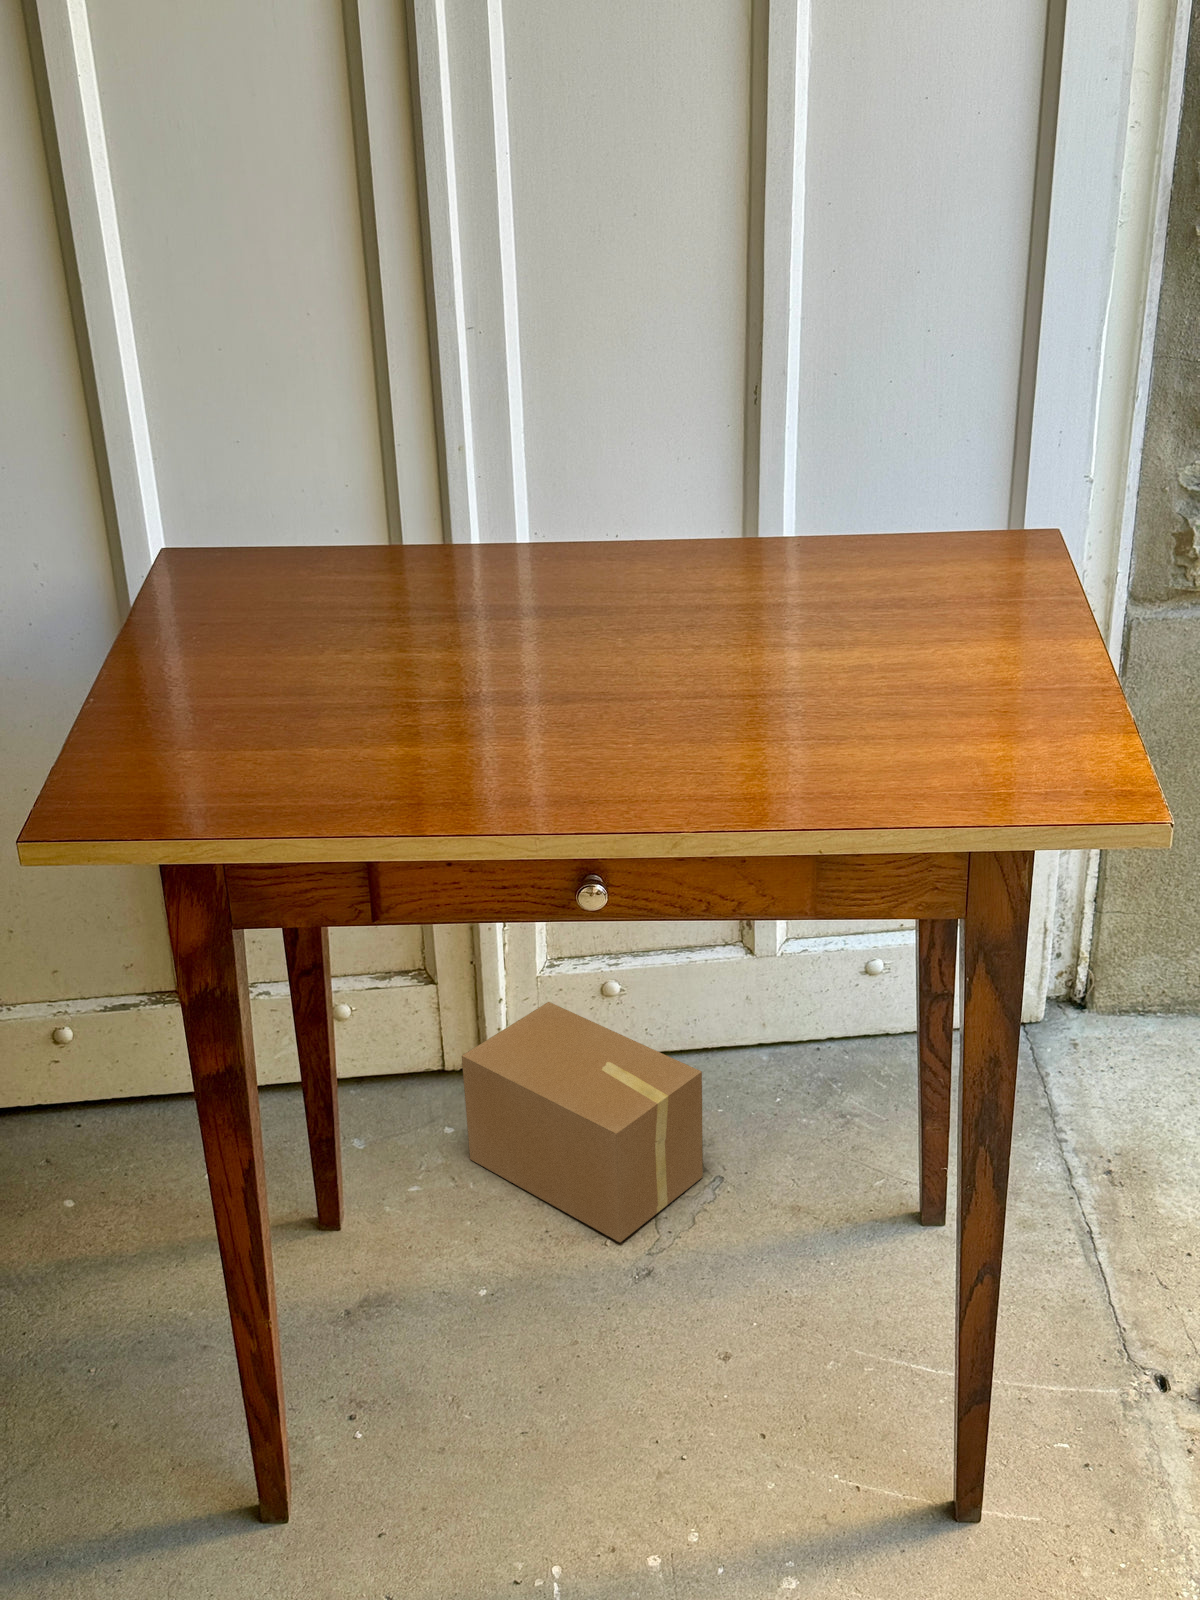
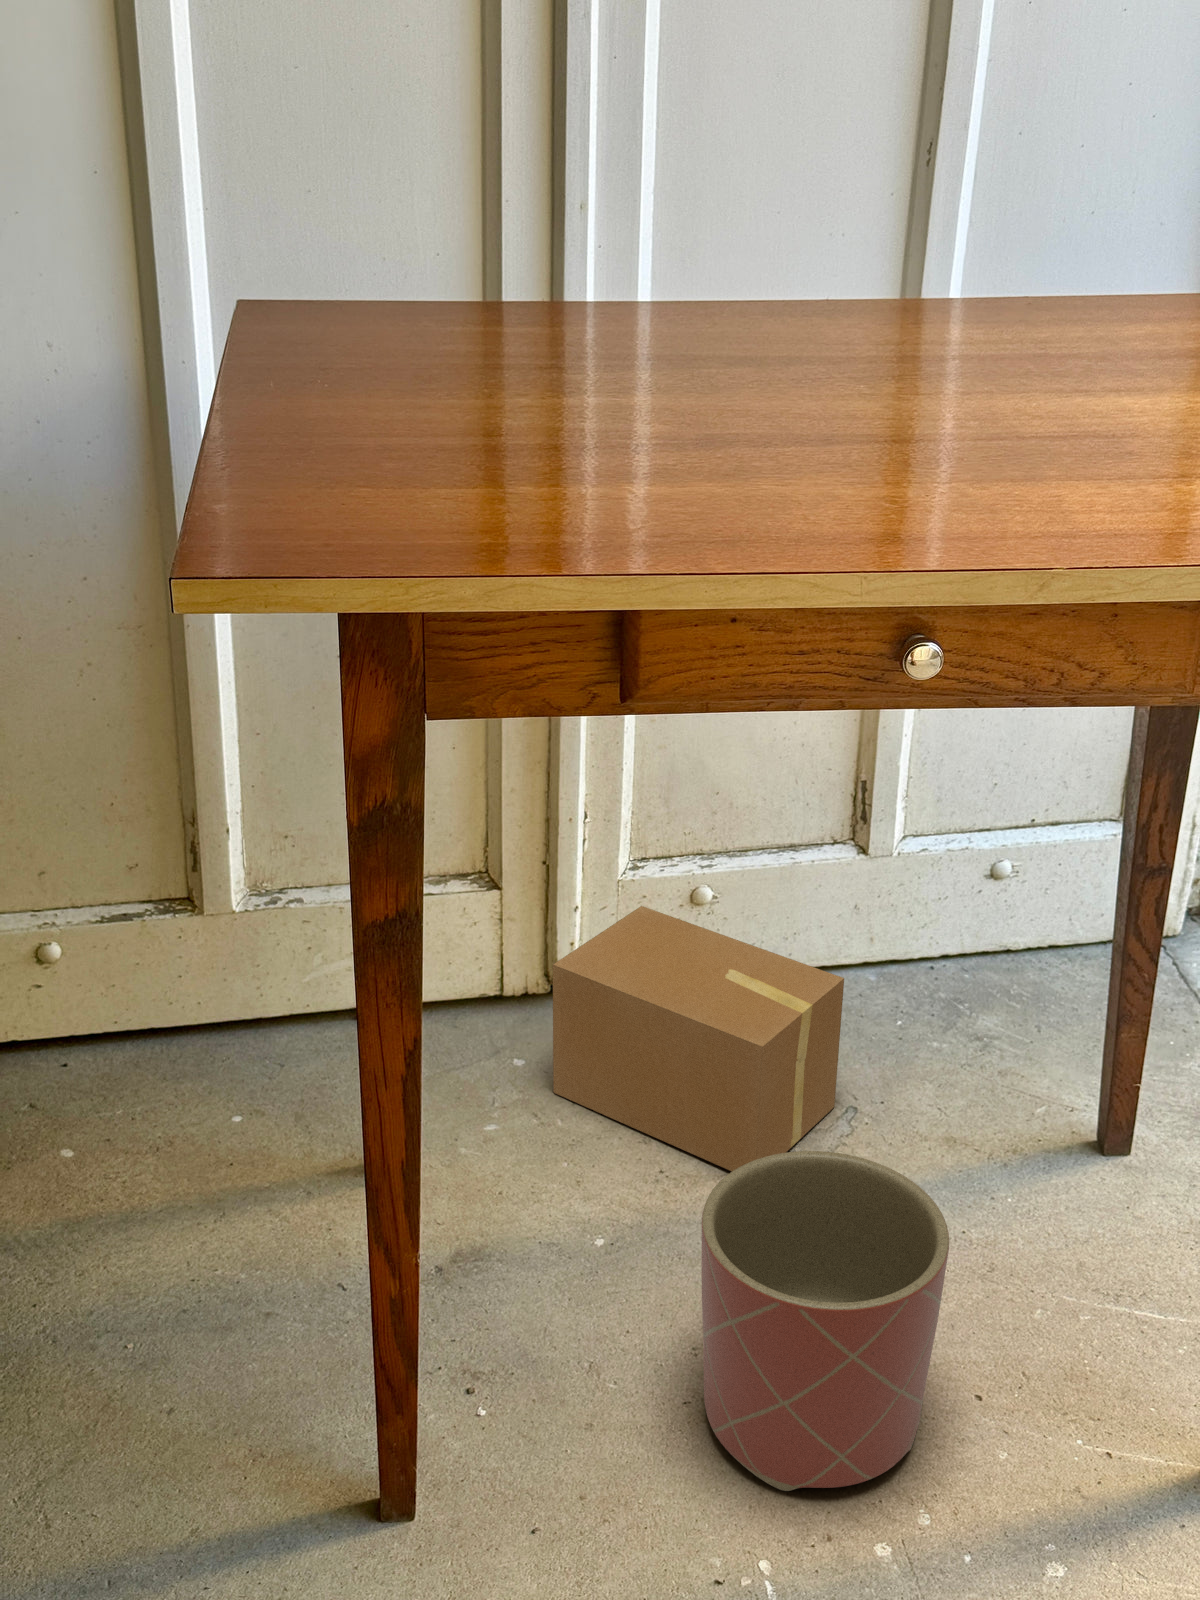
planter: none [516,1231,715,1510] -> present [701,1151,949,1491]

